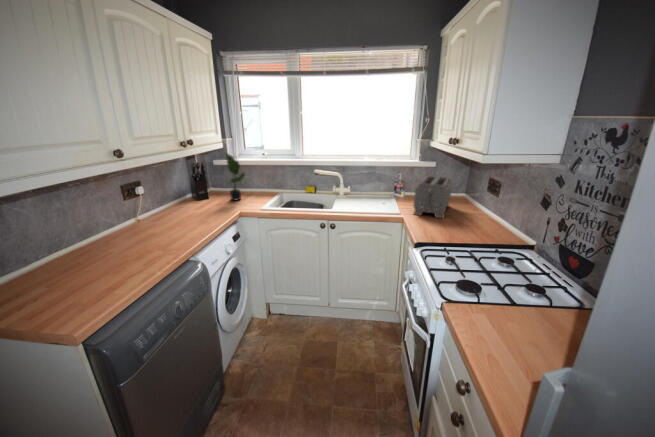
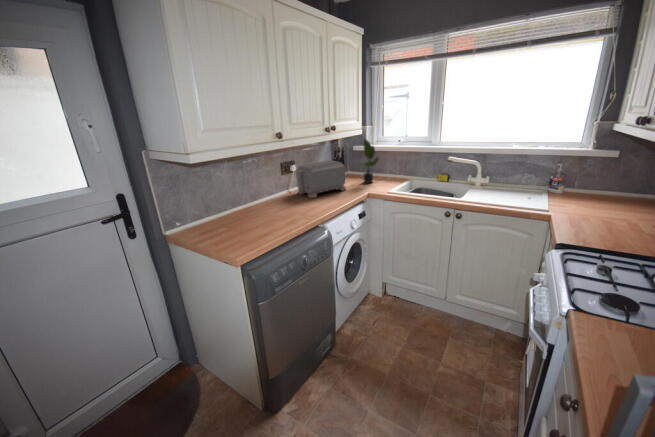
toaster: present [414,176,452,218] -> present [296,160,346,198]

